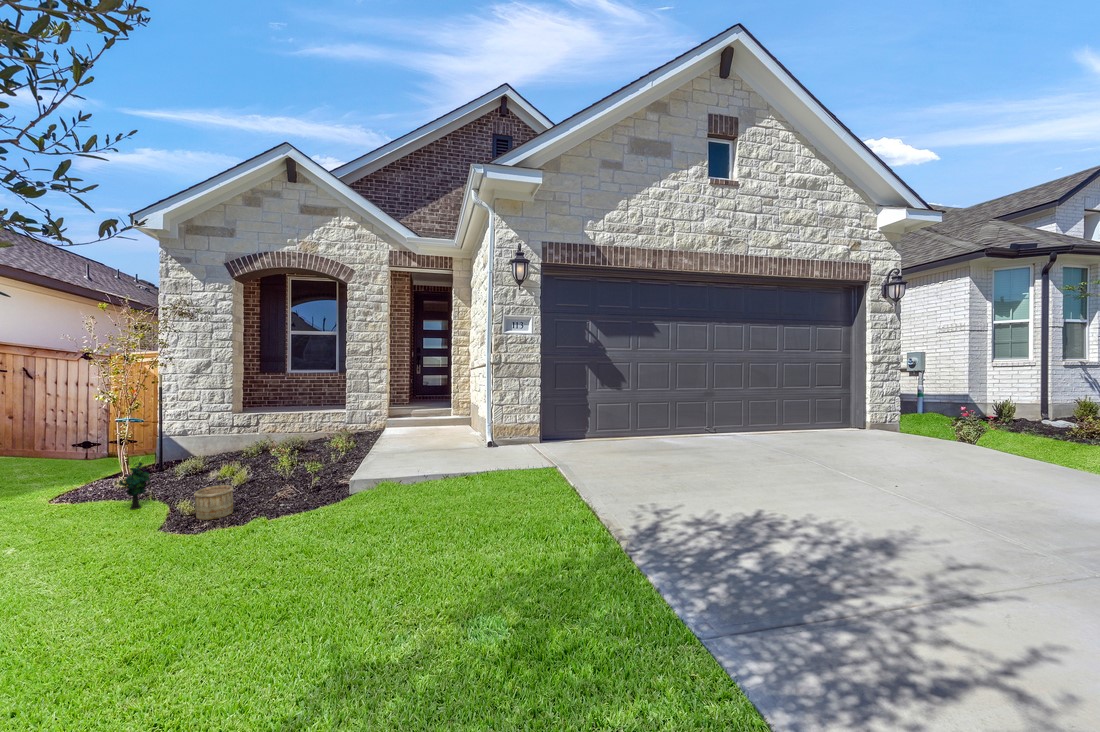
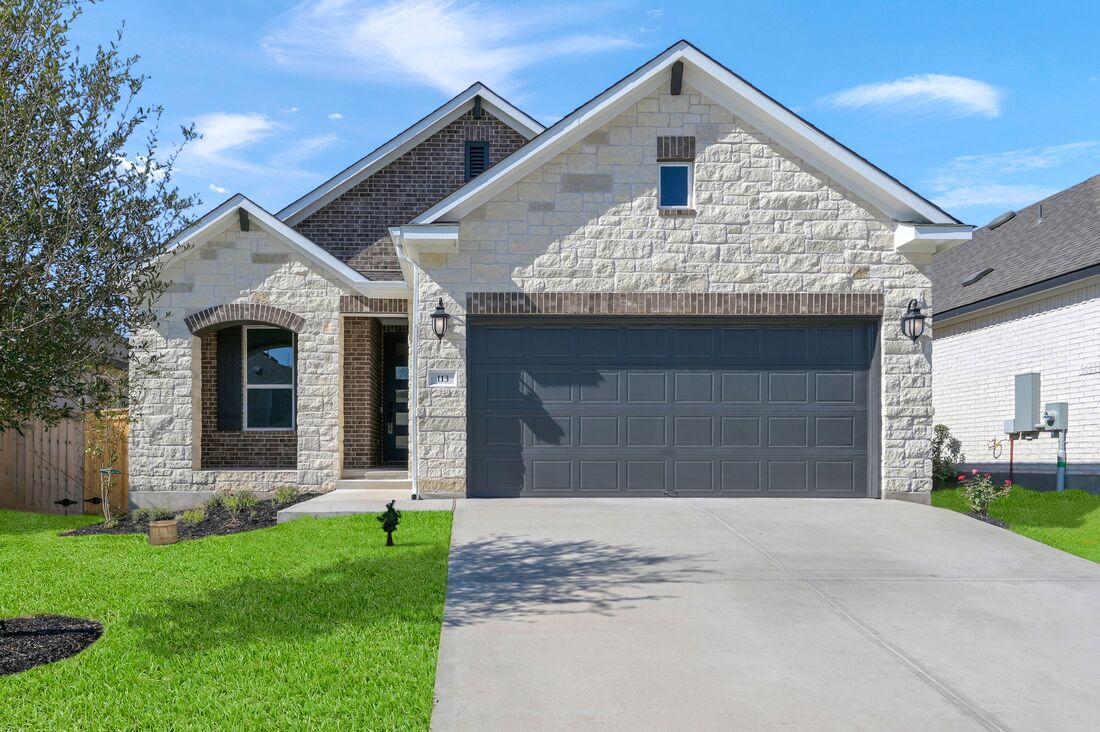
decorative plant: present [119,463,151,510] -> present [376,499,402,546]

